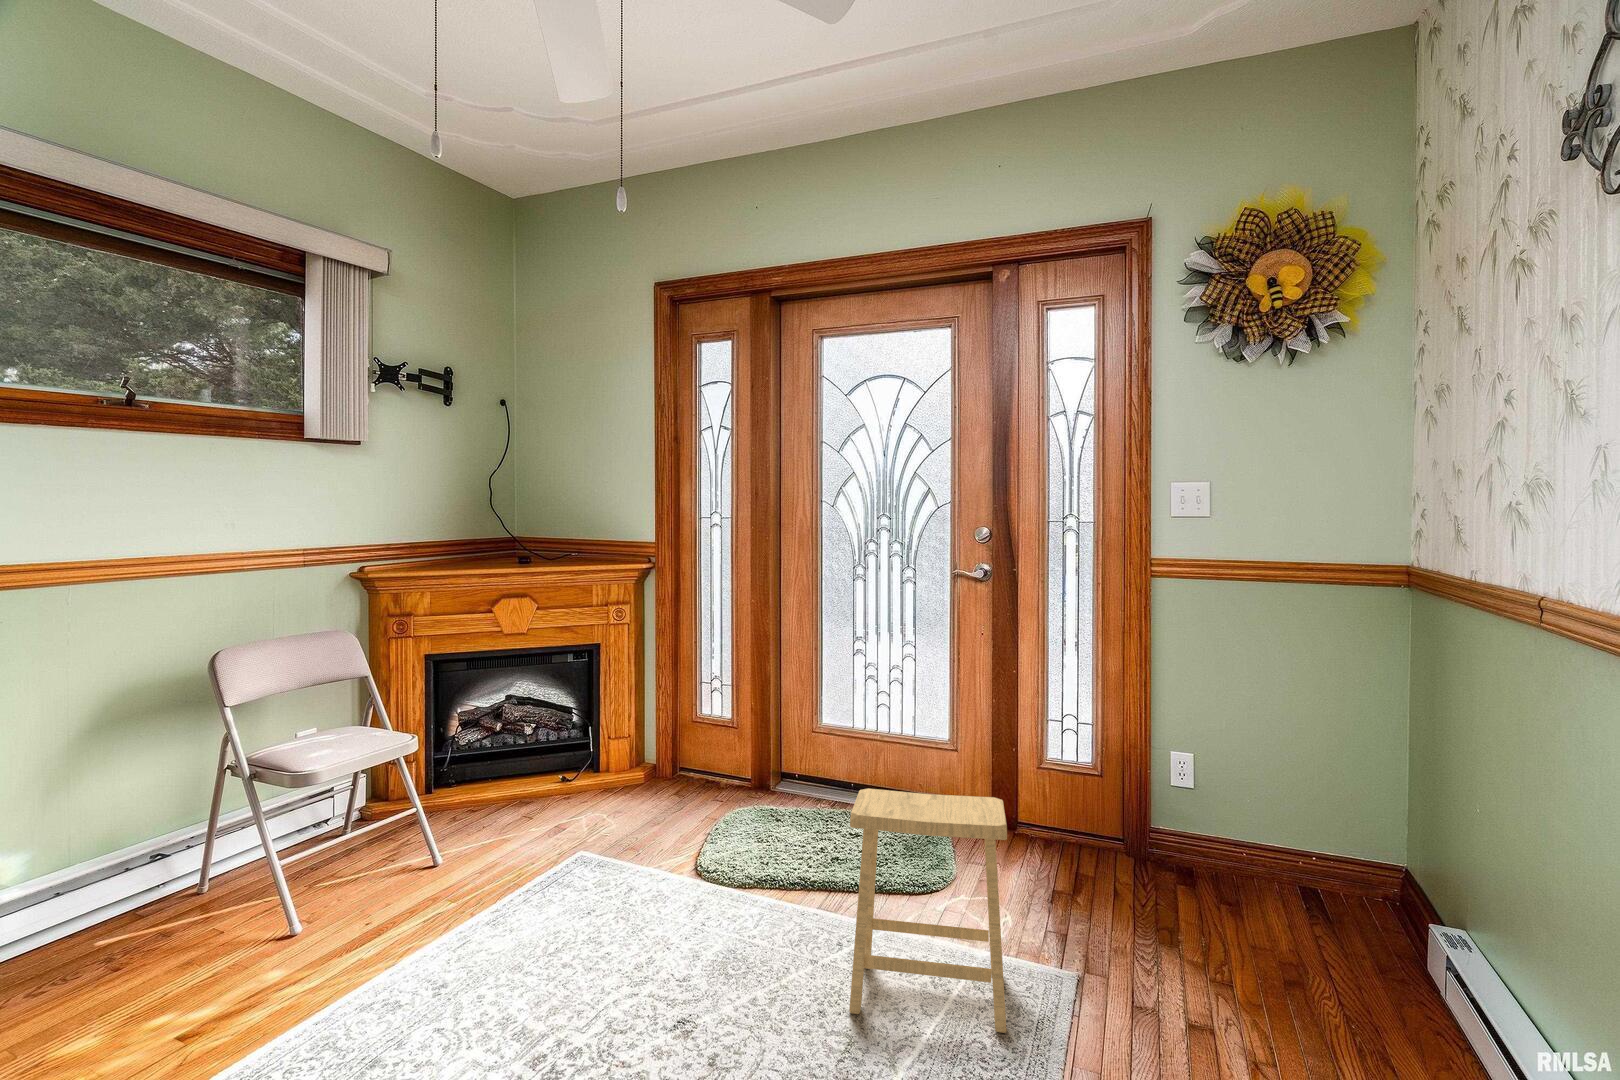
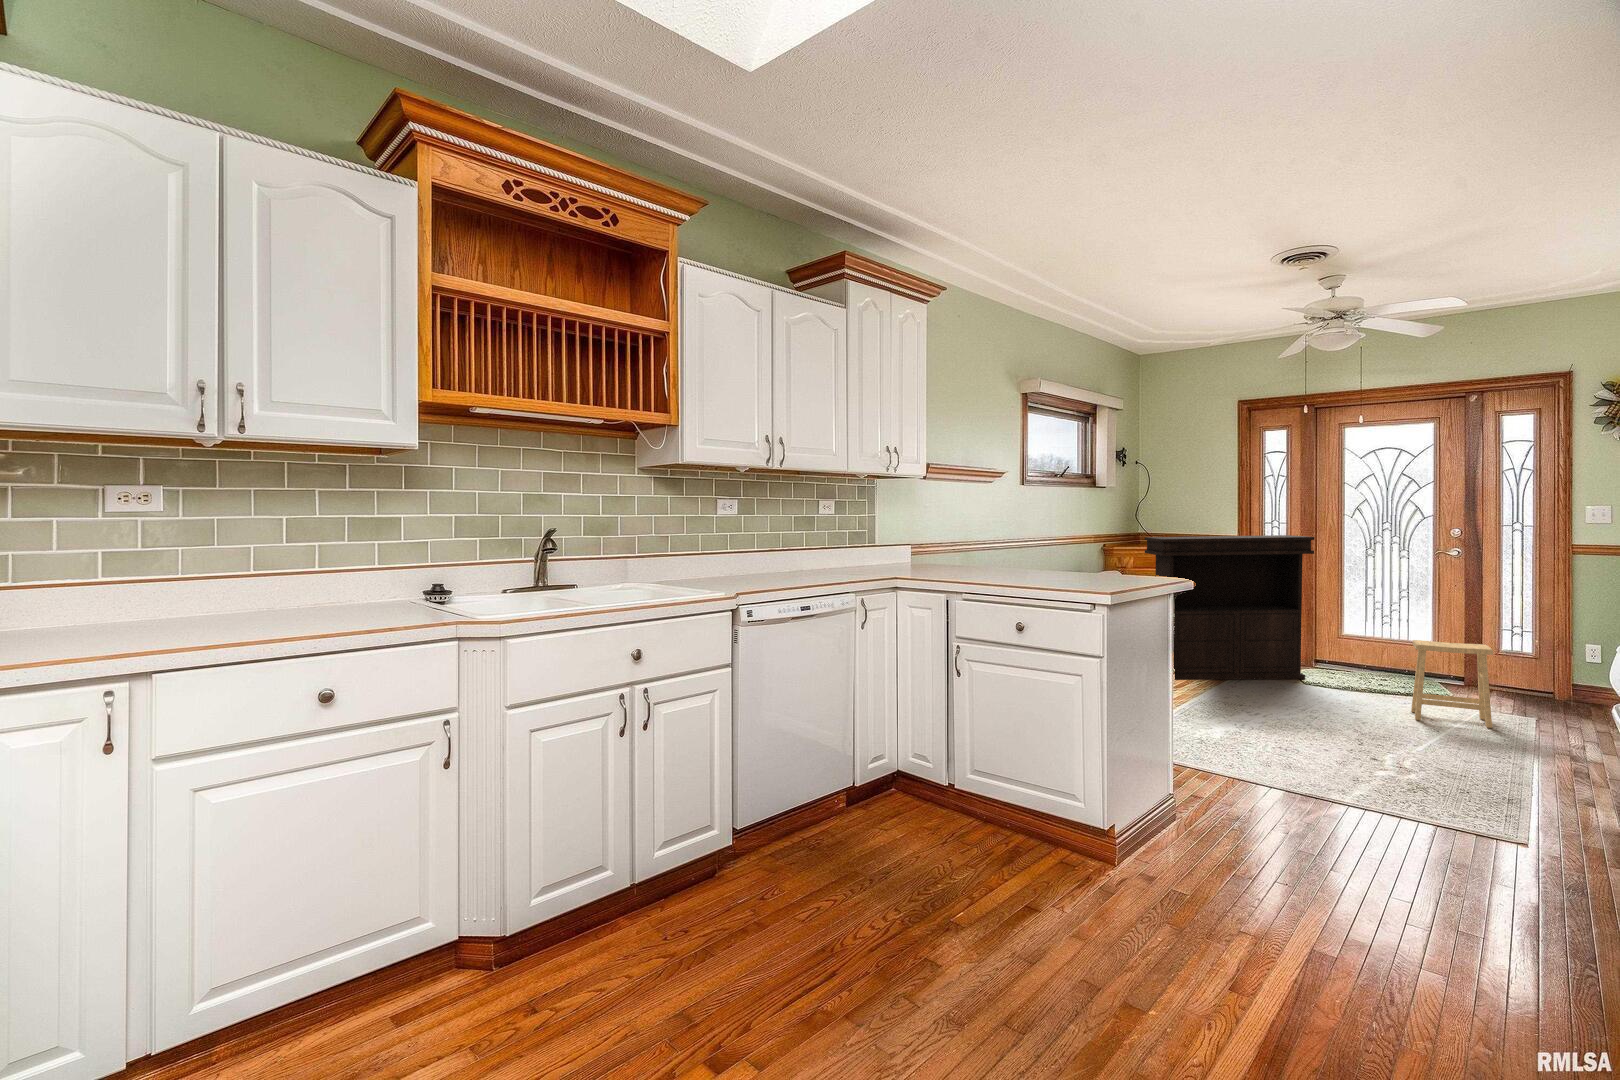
console table: none [392,538,741,878] -> present [1145,535,1314,680]

